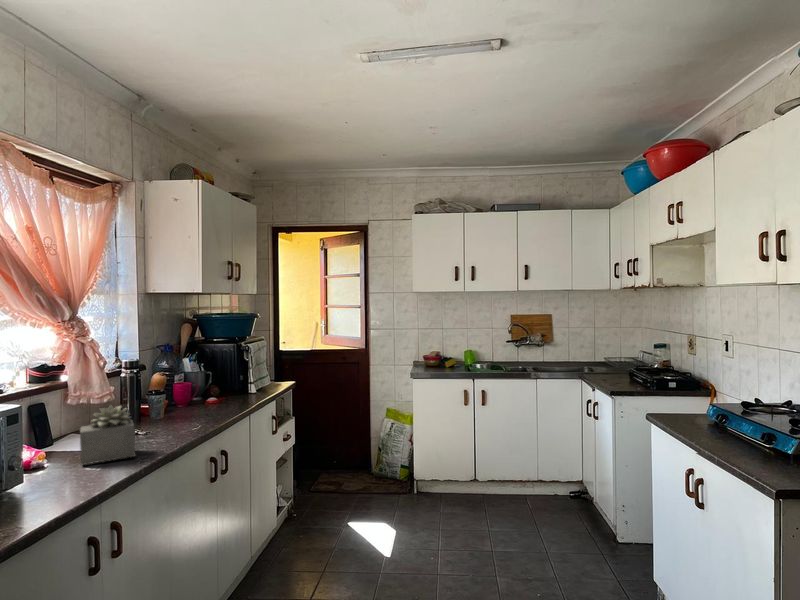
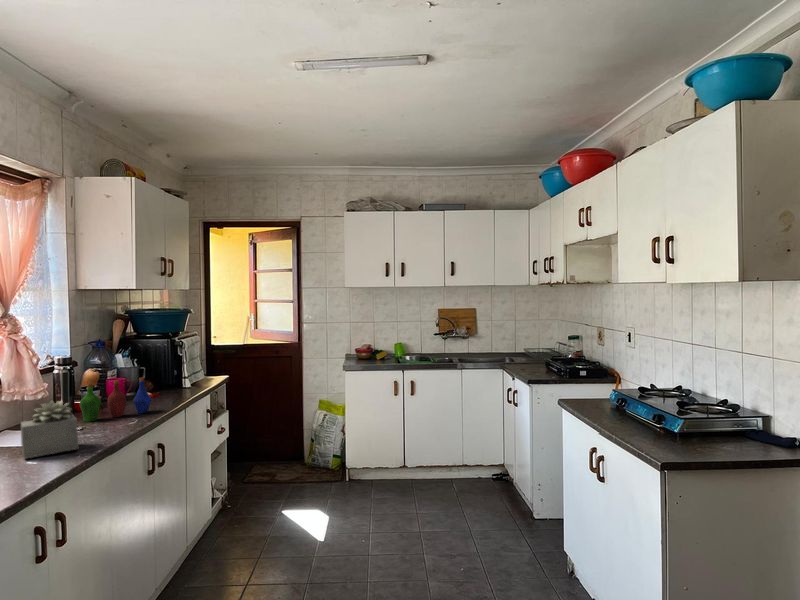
bottle: none [144,382,215,426] -> present [80,377,152,422]

